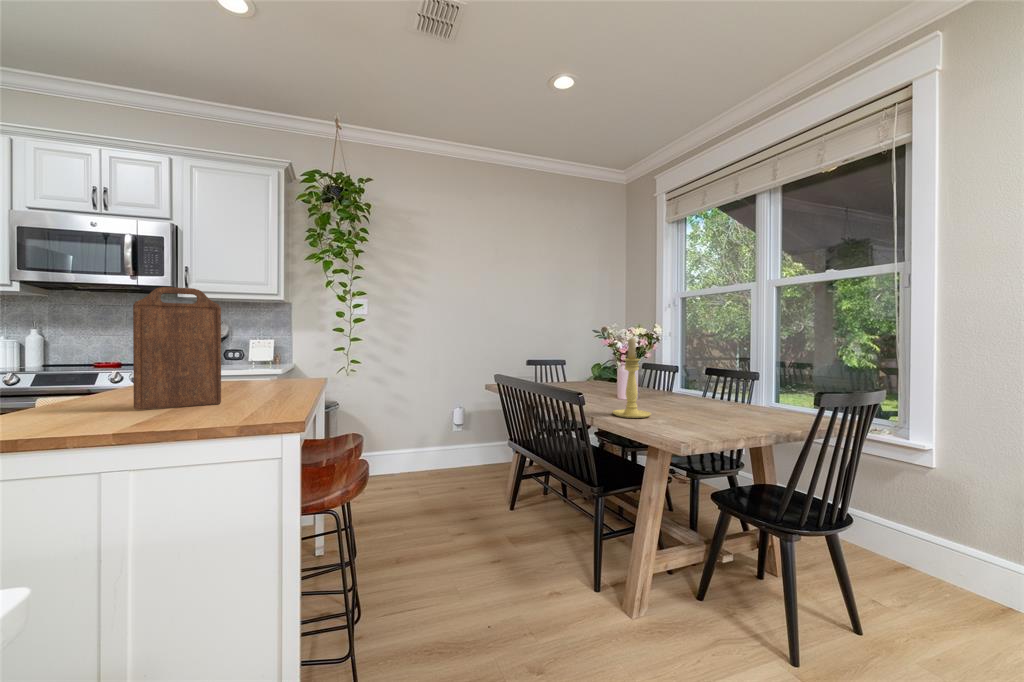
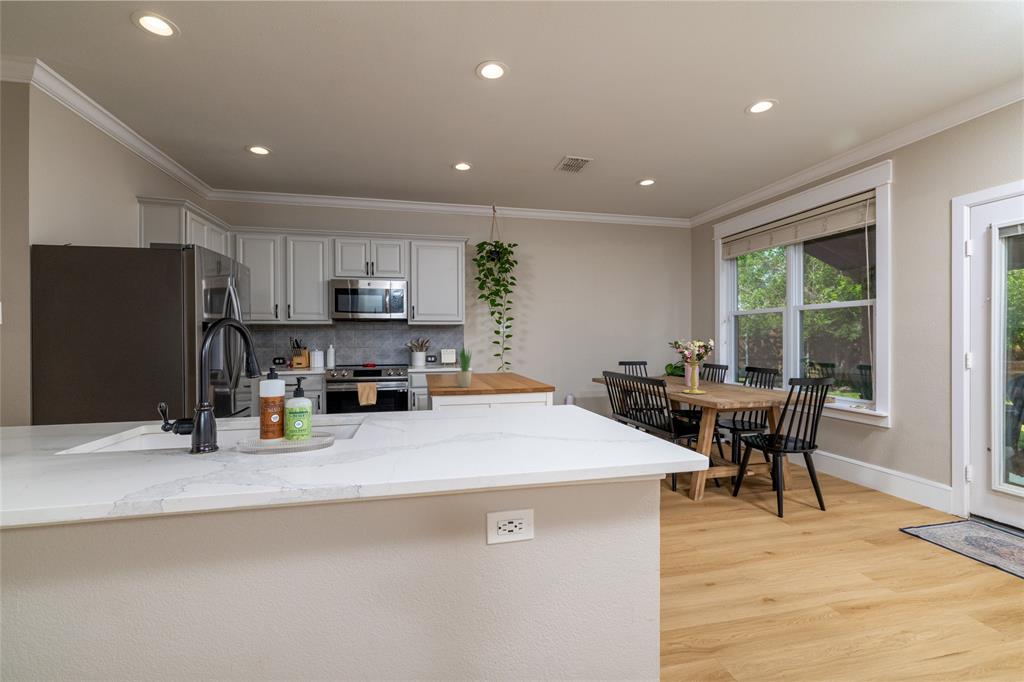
cutting board: present [133,287,221,410] -> none [474,332,503,384]
potted plant: none [34,307,103,425] -> present [457,345,472,387]

